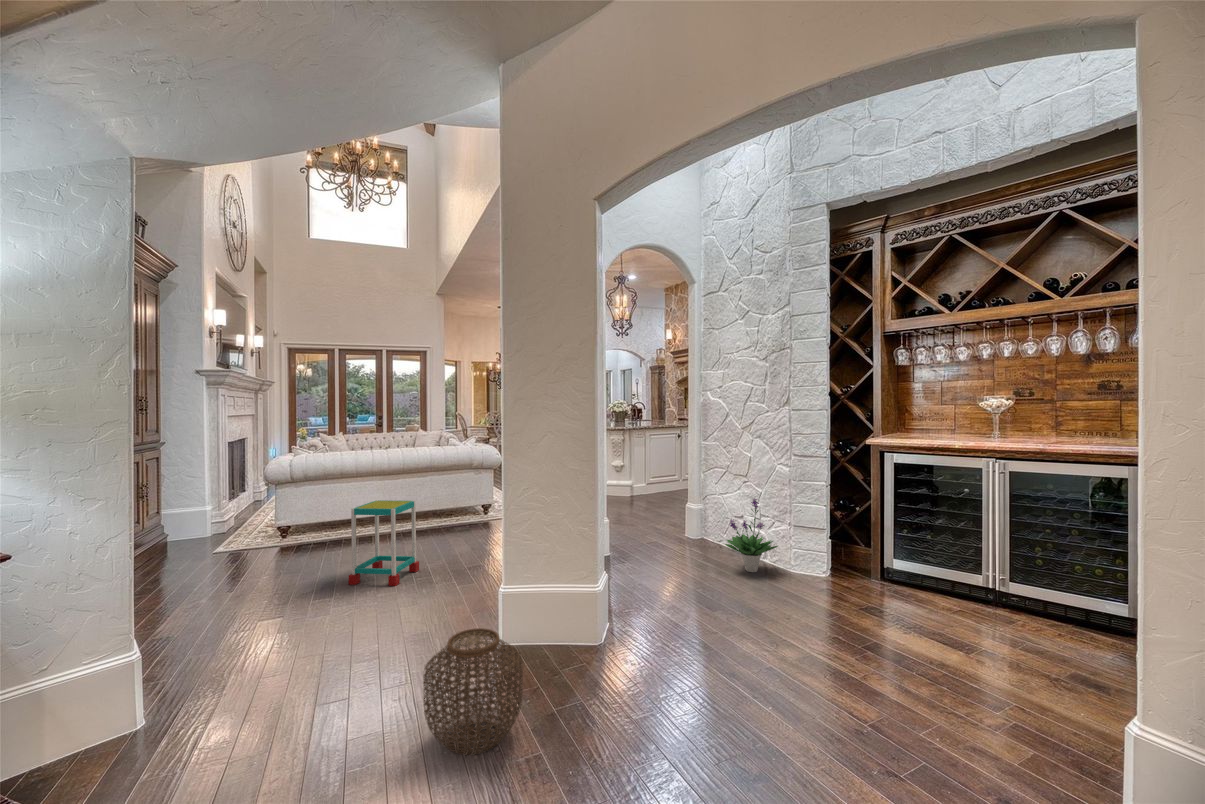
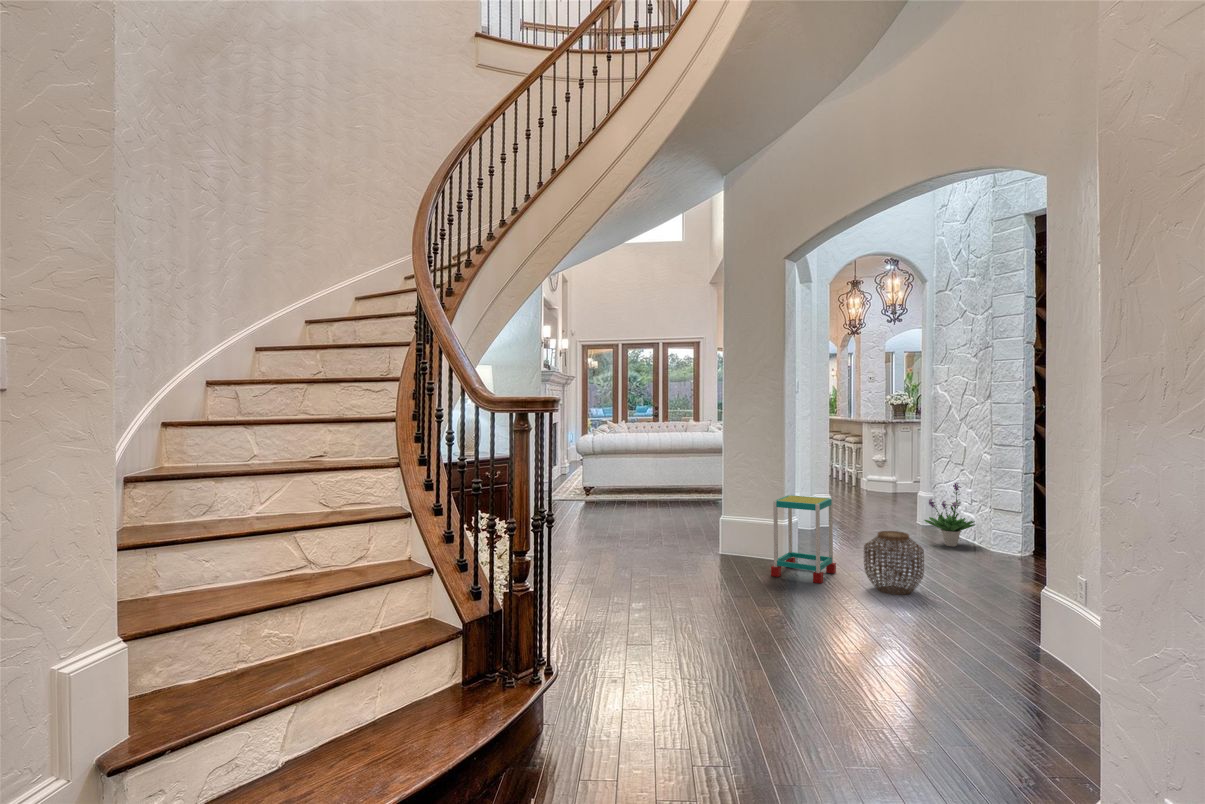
side table: present [349,500,419,586] -> present [771,495,836,583]
woven basket: present [423,628,523,755] -> present [864,531,924,595]

